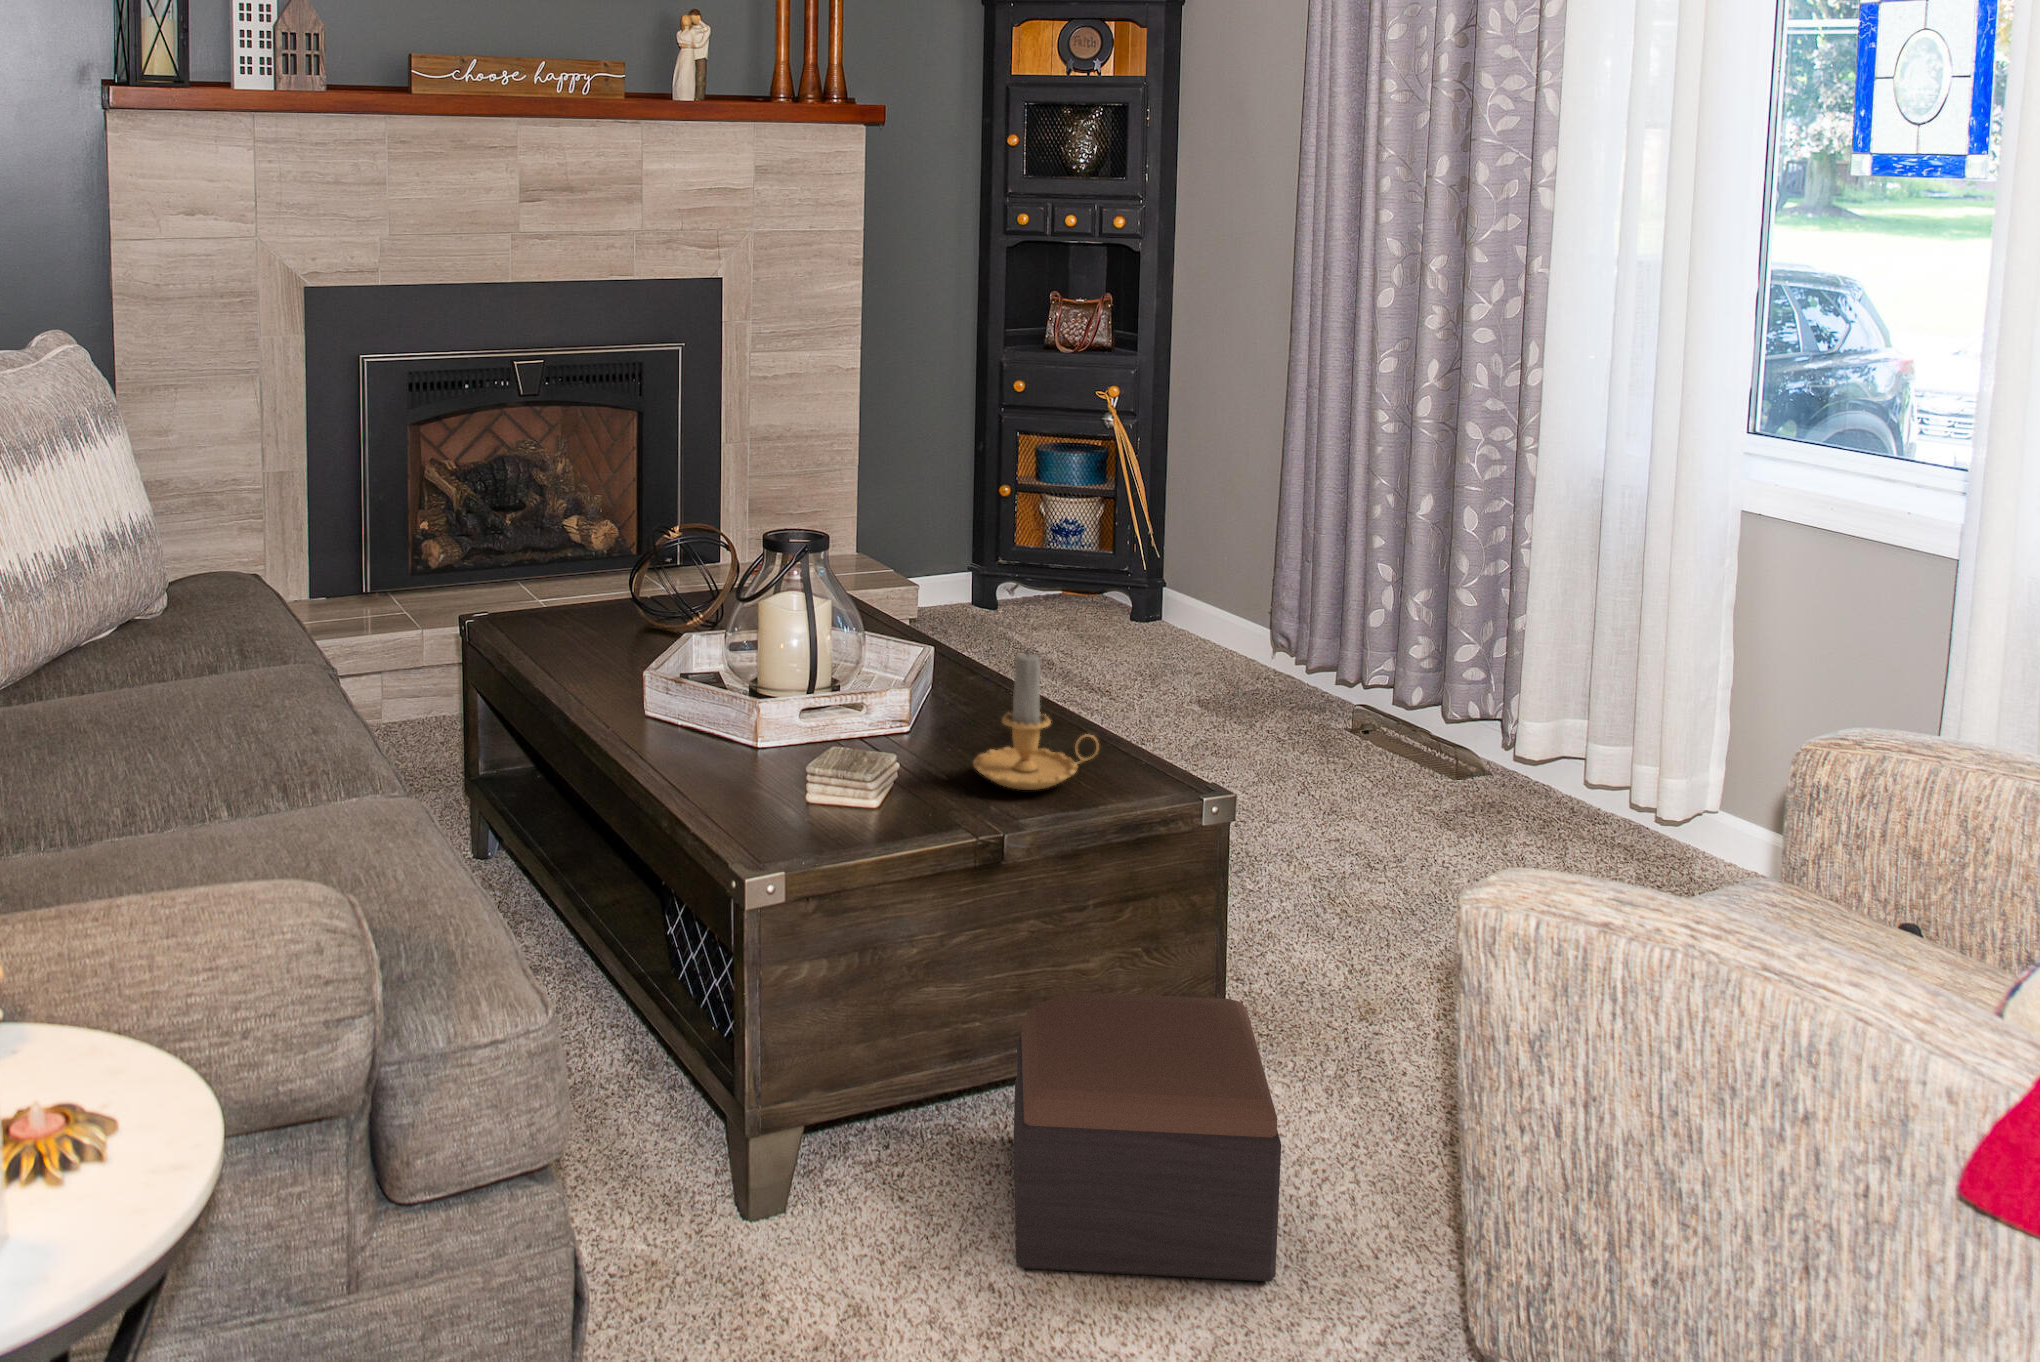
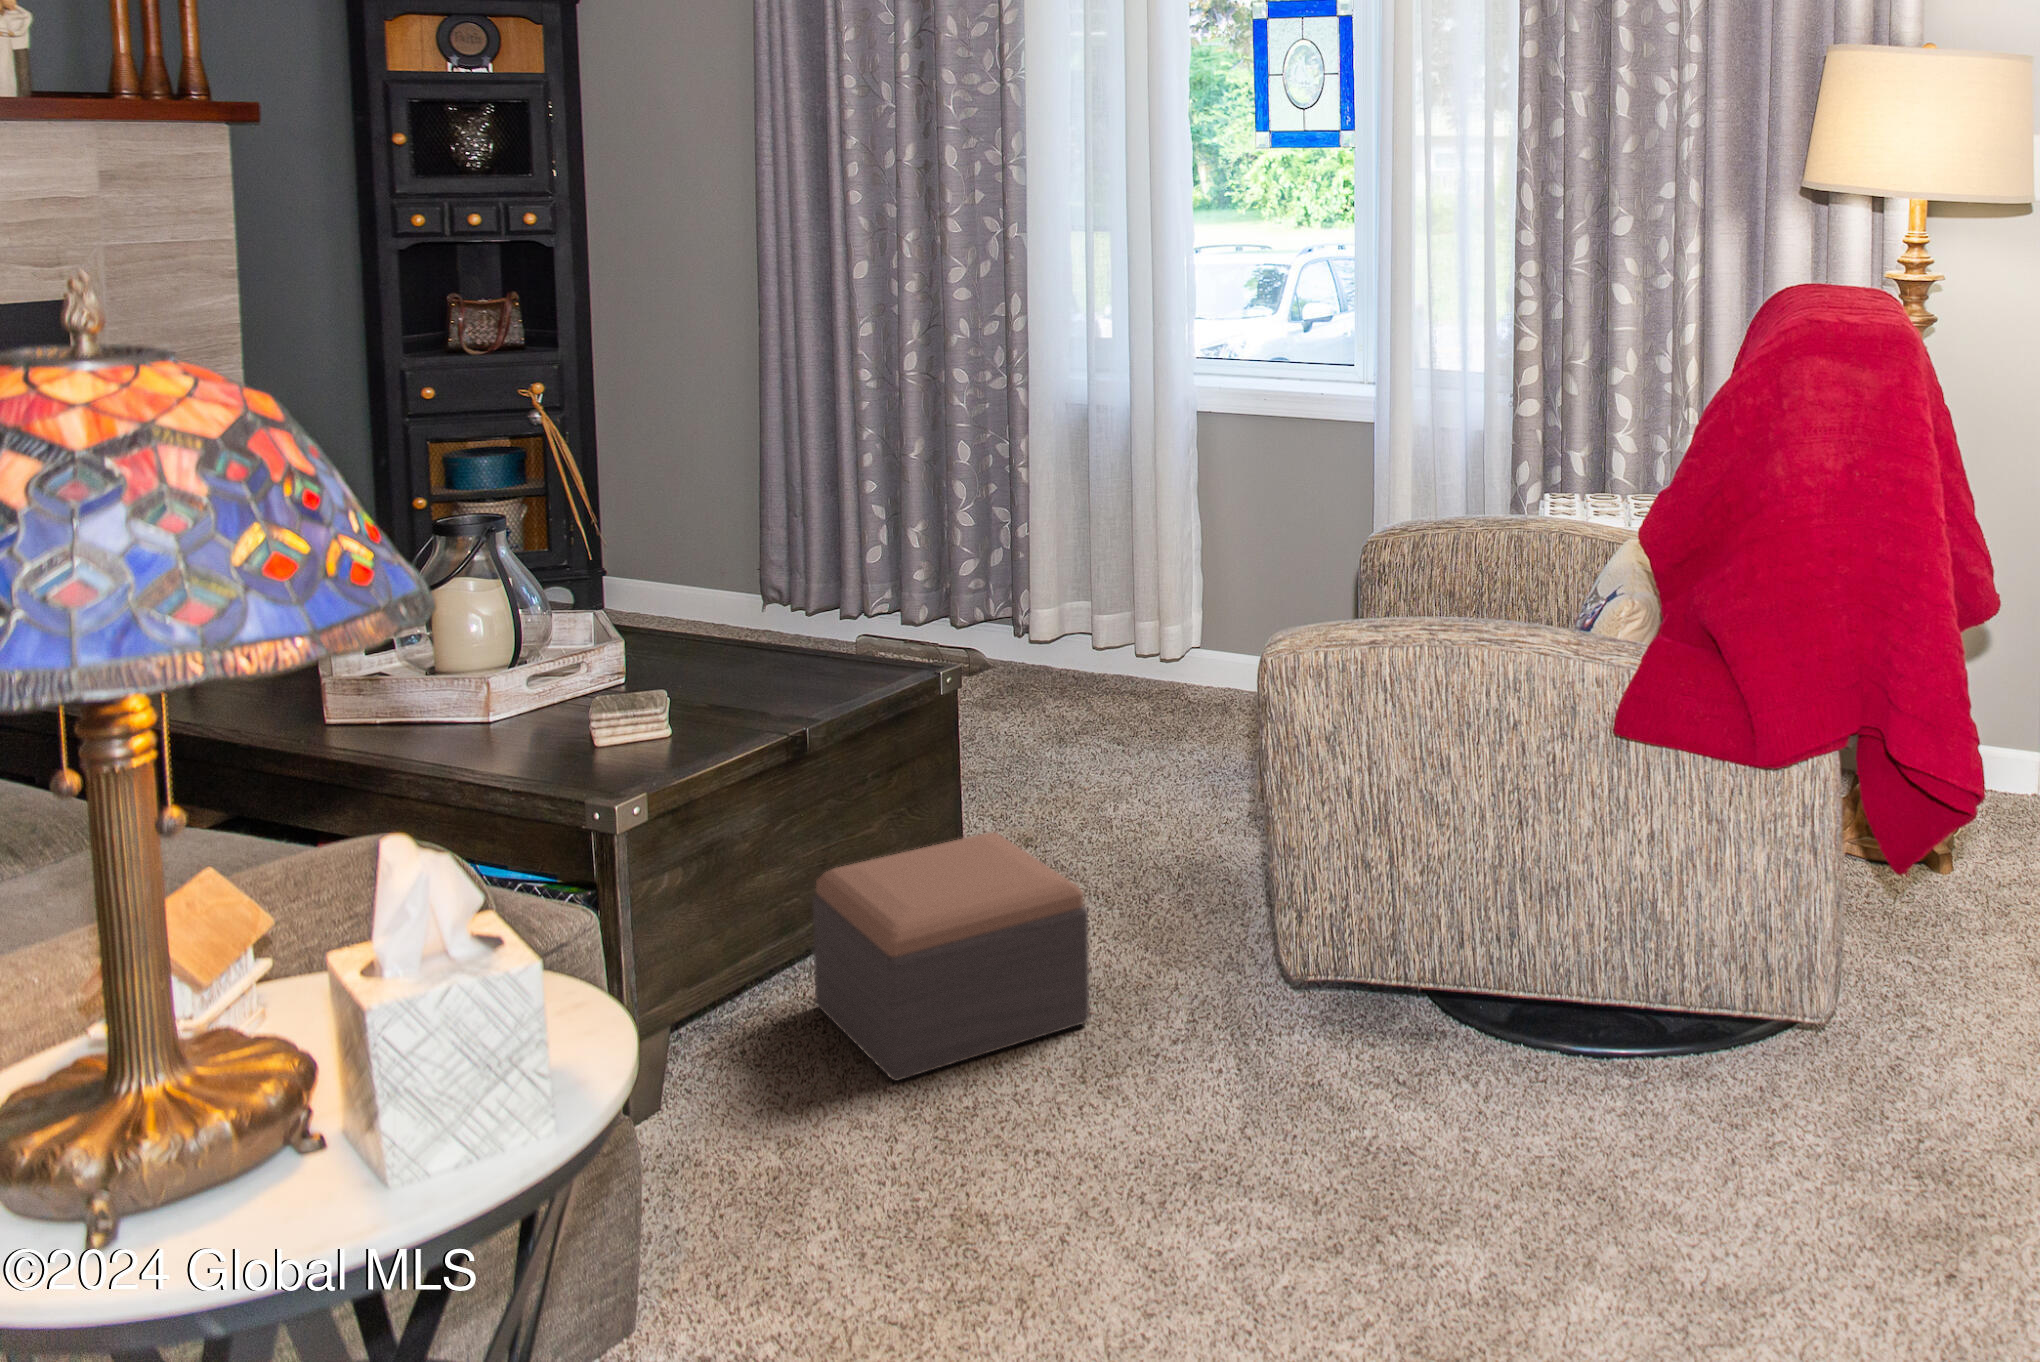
candle: present [973,654,1099,790] -> none [741,574,849,699]

